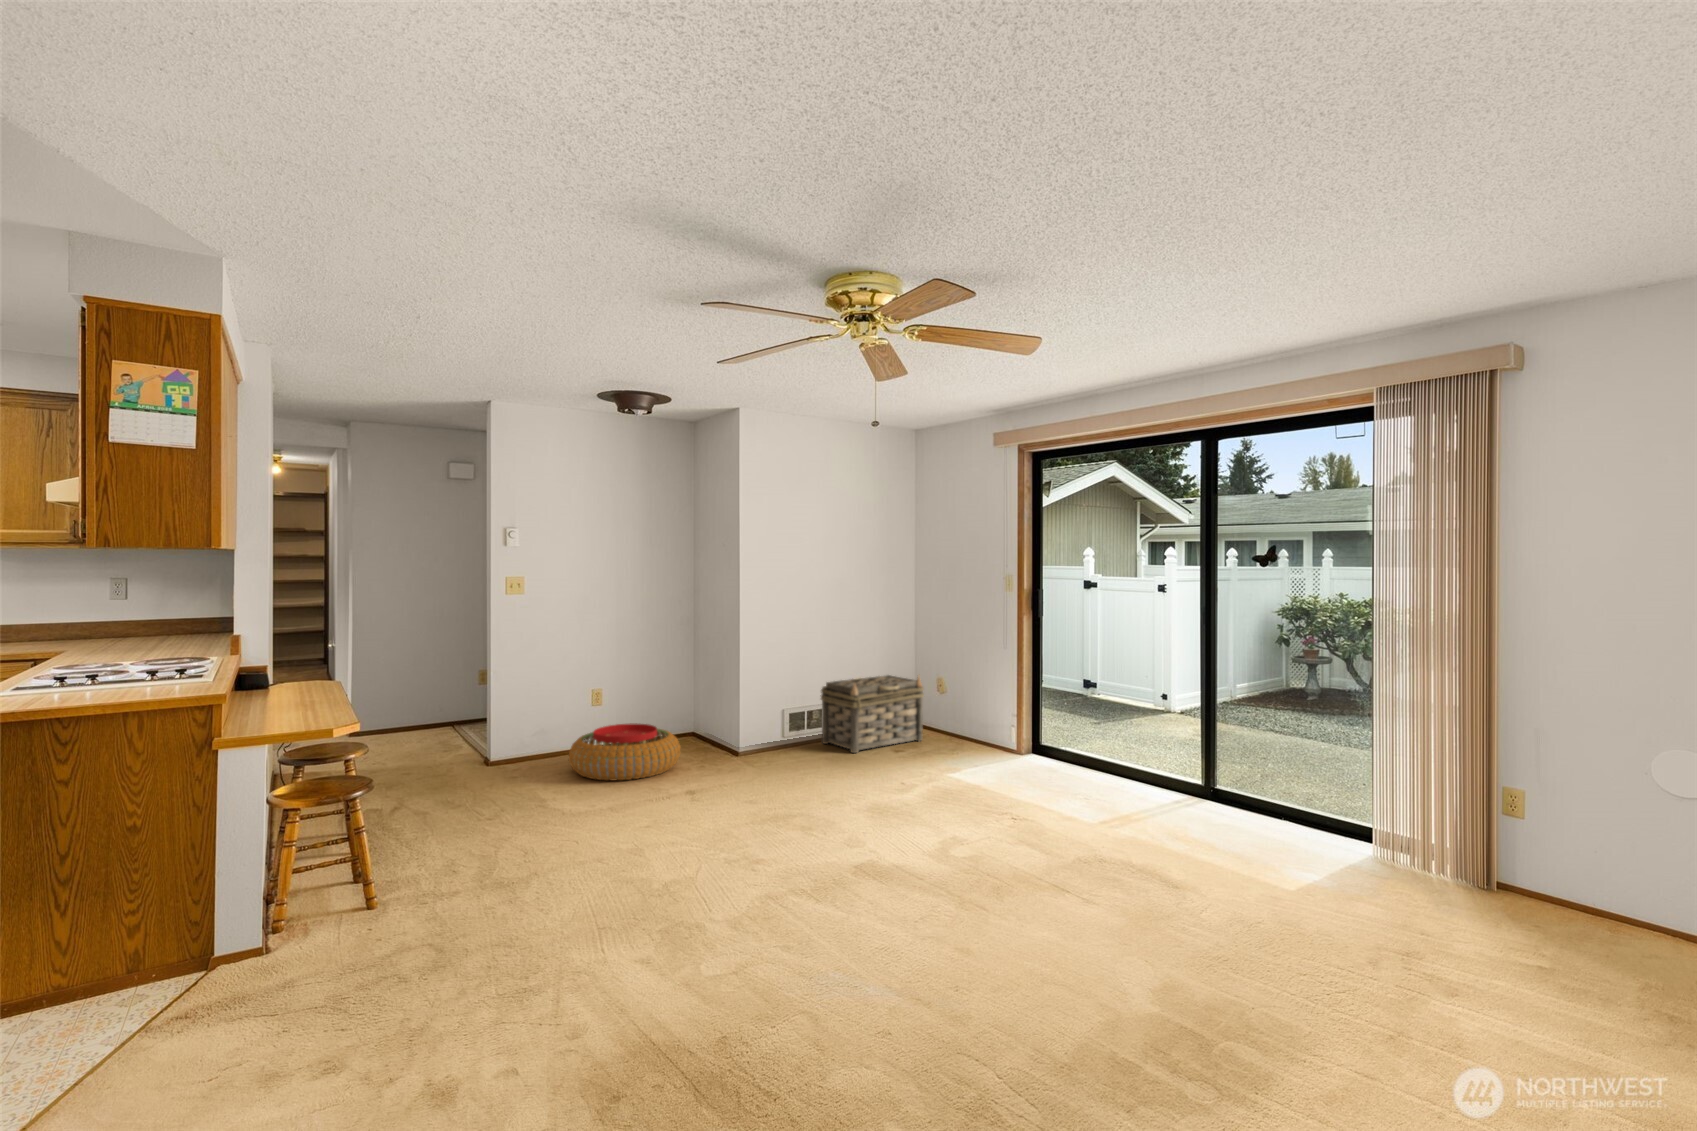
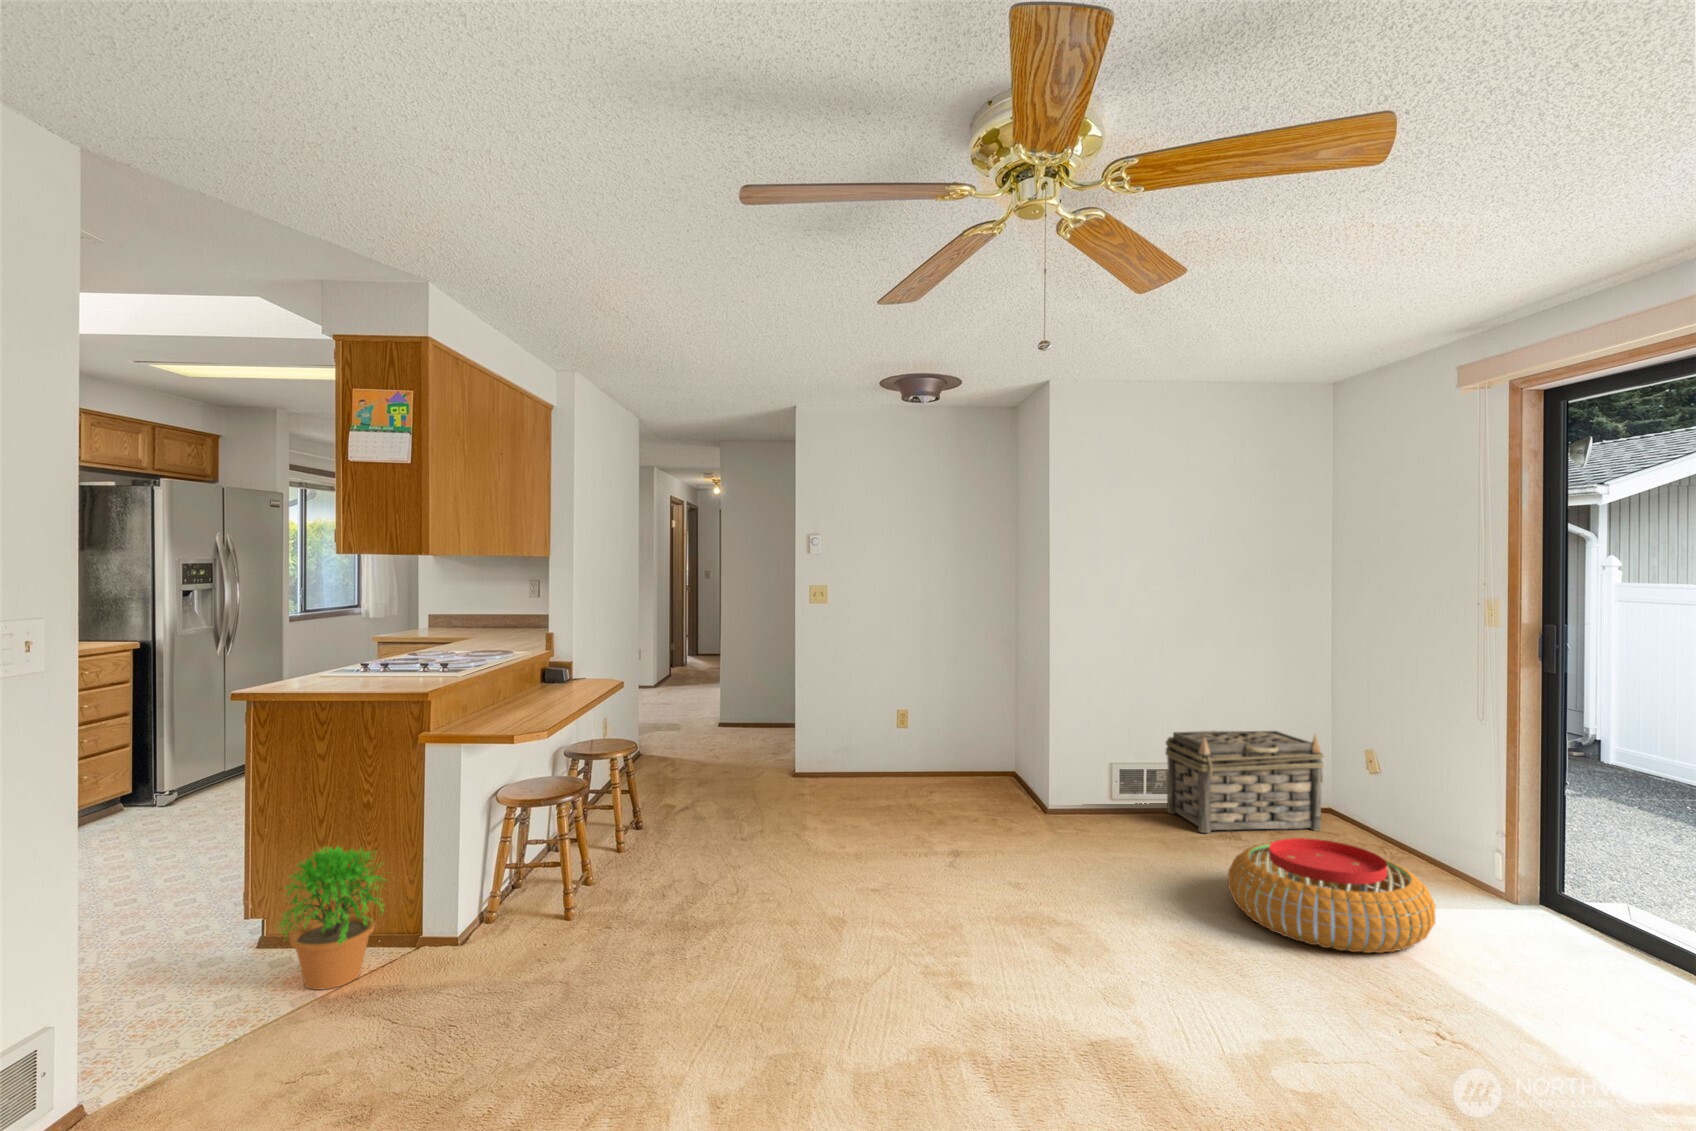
pouf: present [569,723,680,780] -> present [1228,838,1436,953]
potted plant: none [68,863,210,1026] -> present [279,846,385,990]

